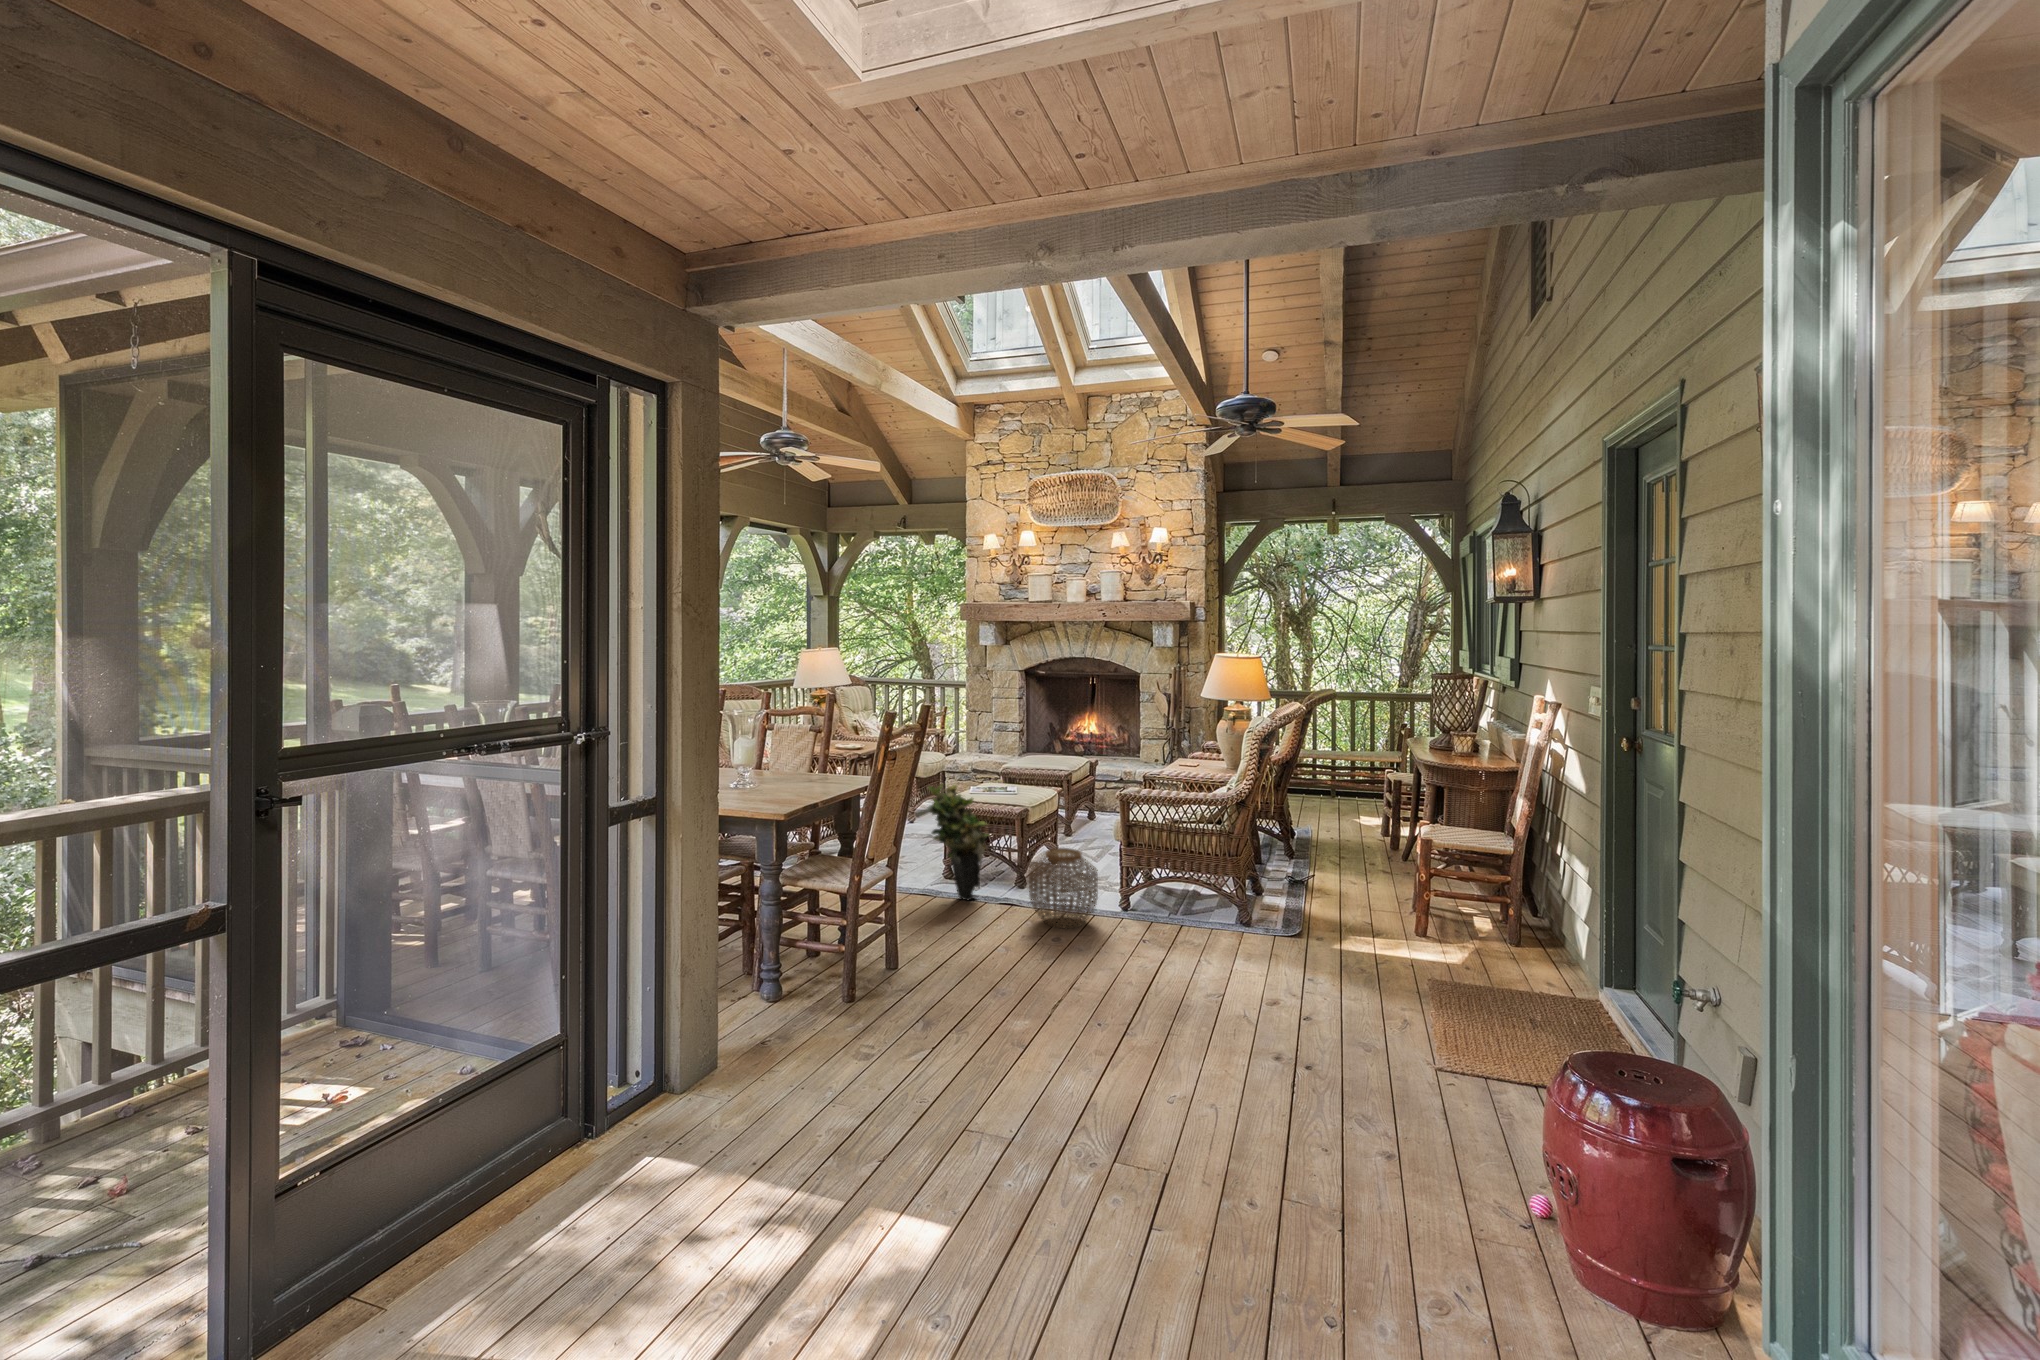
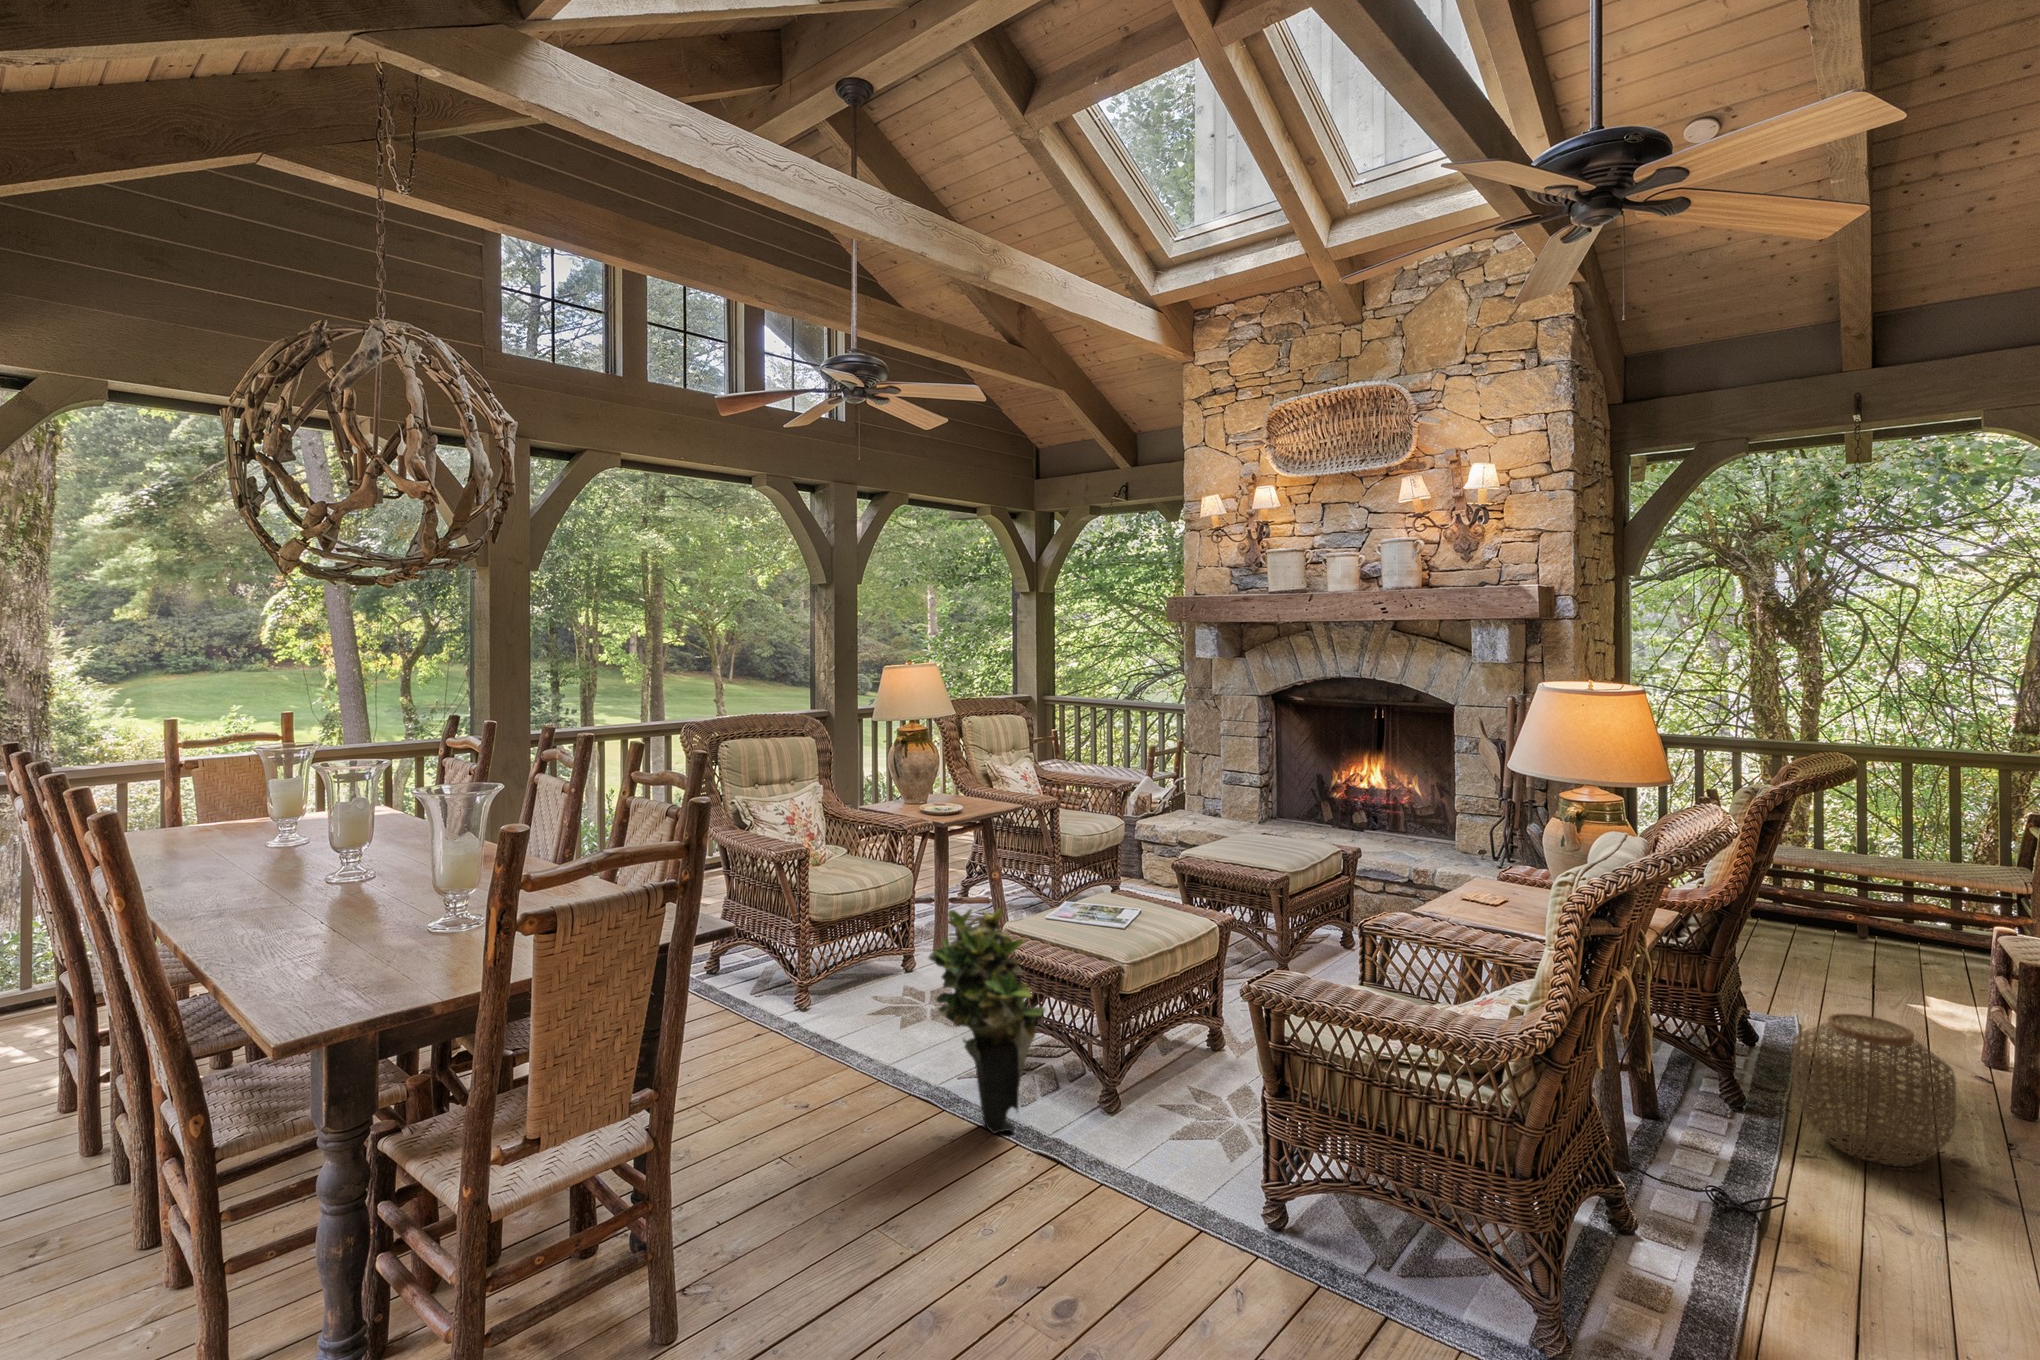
woven basket: present [1029,848,1098,928] -> present [1792,1013,1956,1166]

